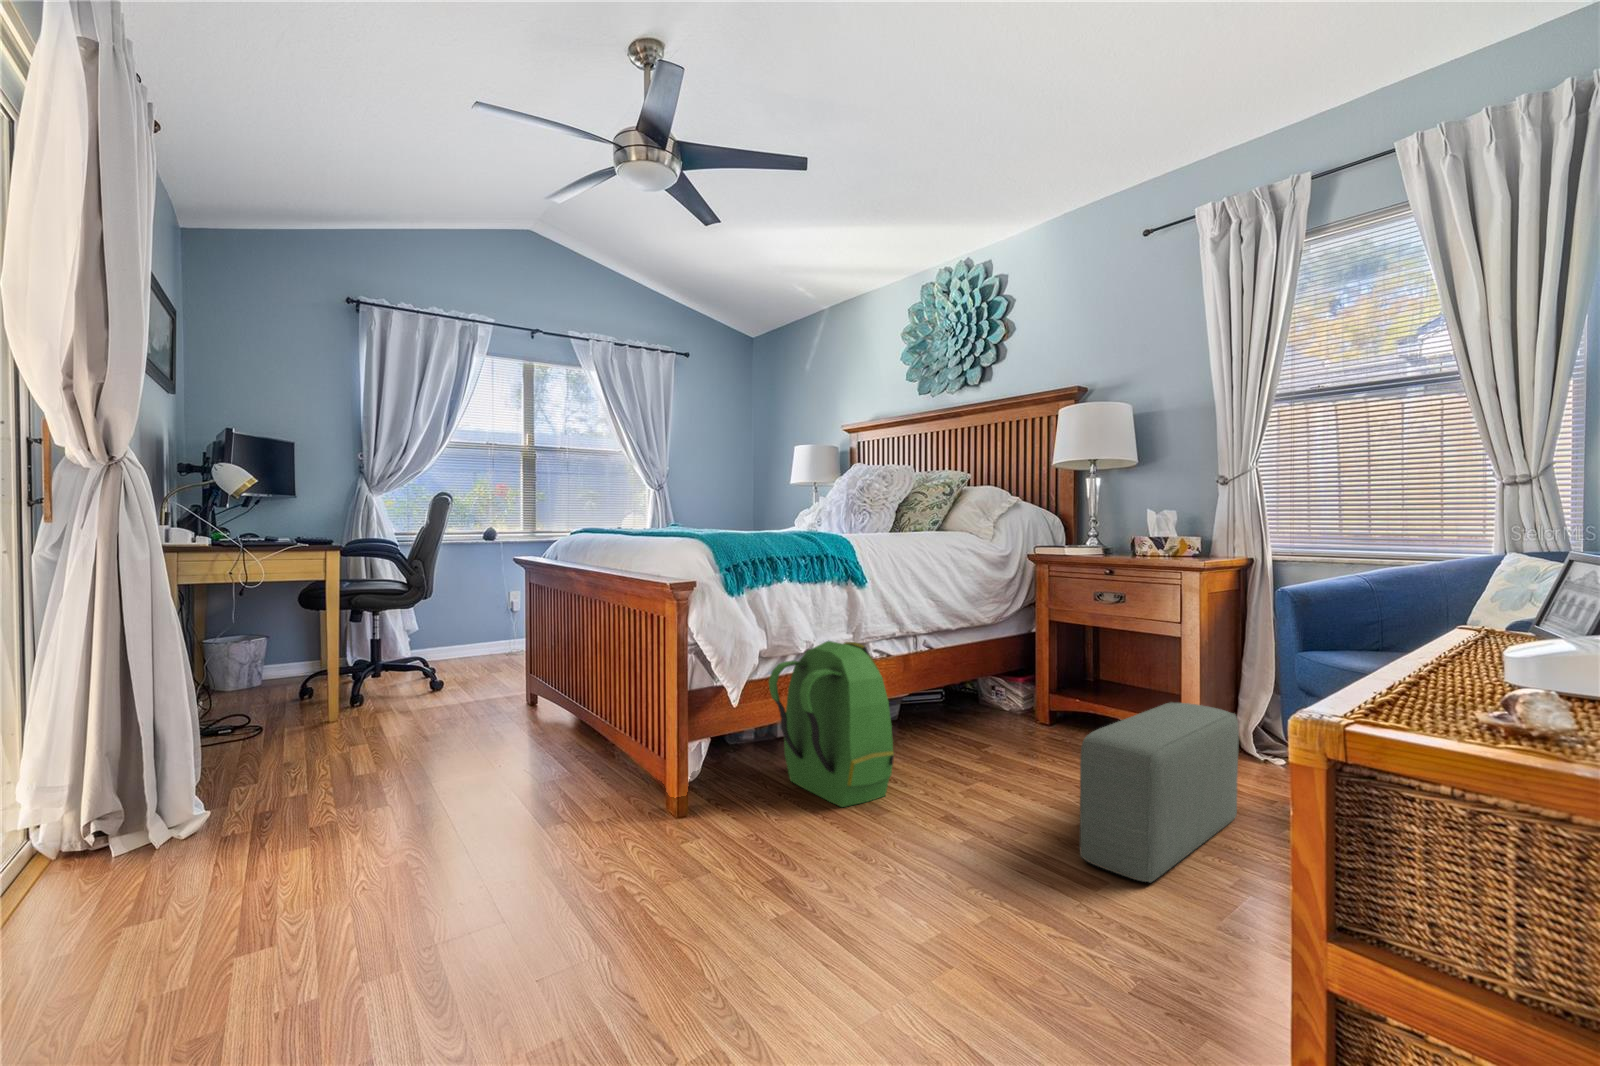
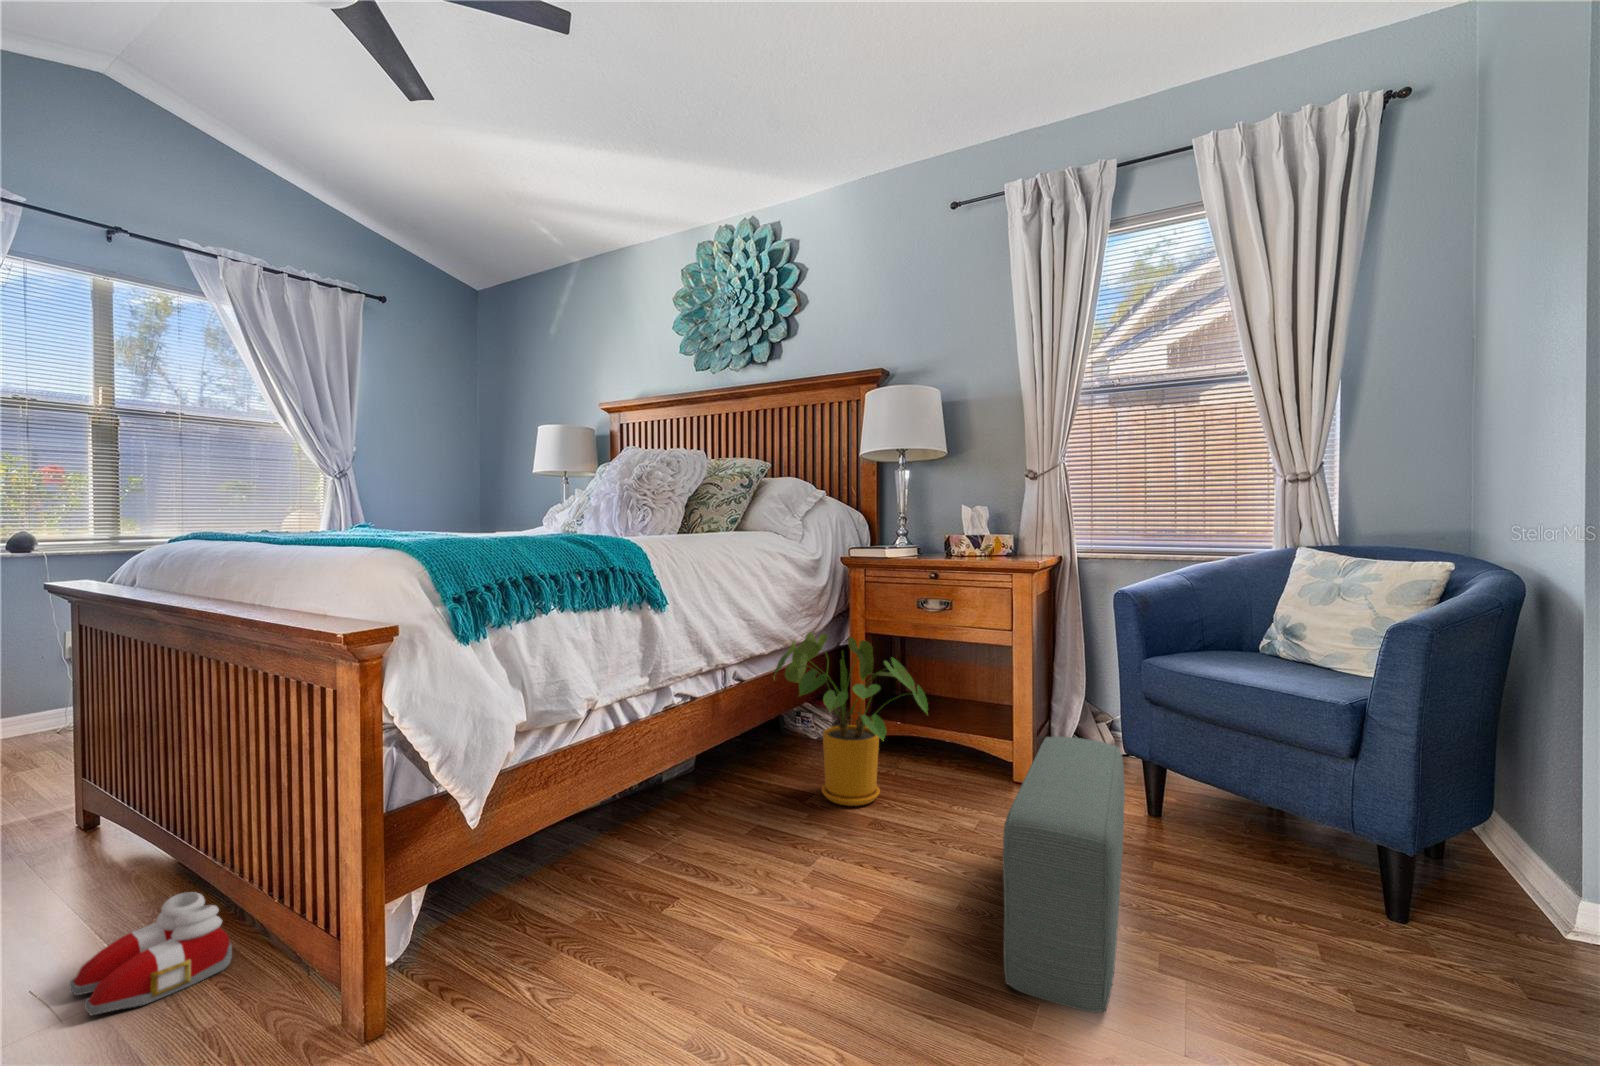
house plant: none [957,614,1084,755] -> present [775,632,928,806]
backpack: present [769,641,894,807] -> none [531,695,727,954]
slippers: none [540,734,610,784] -> present [70,892,232,1016]

